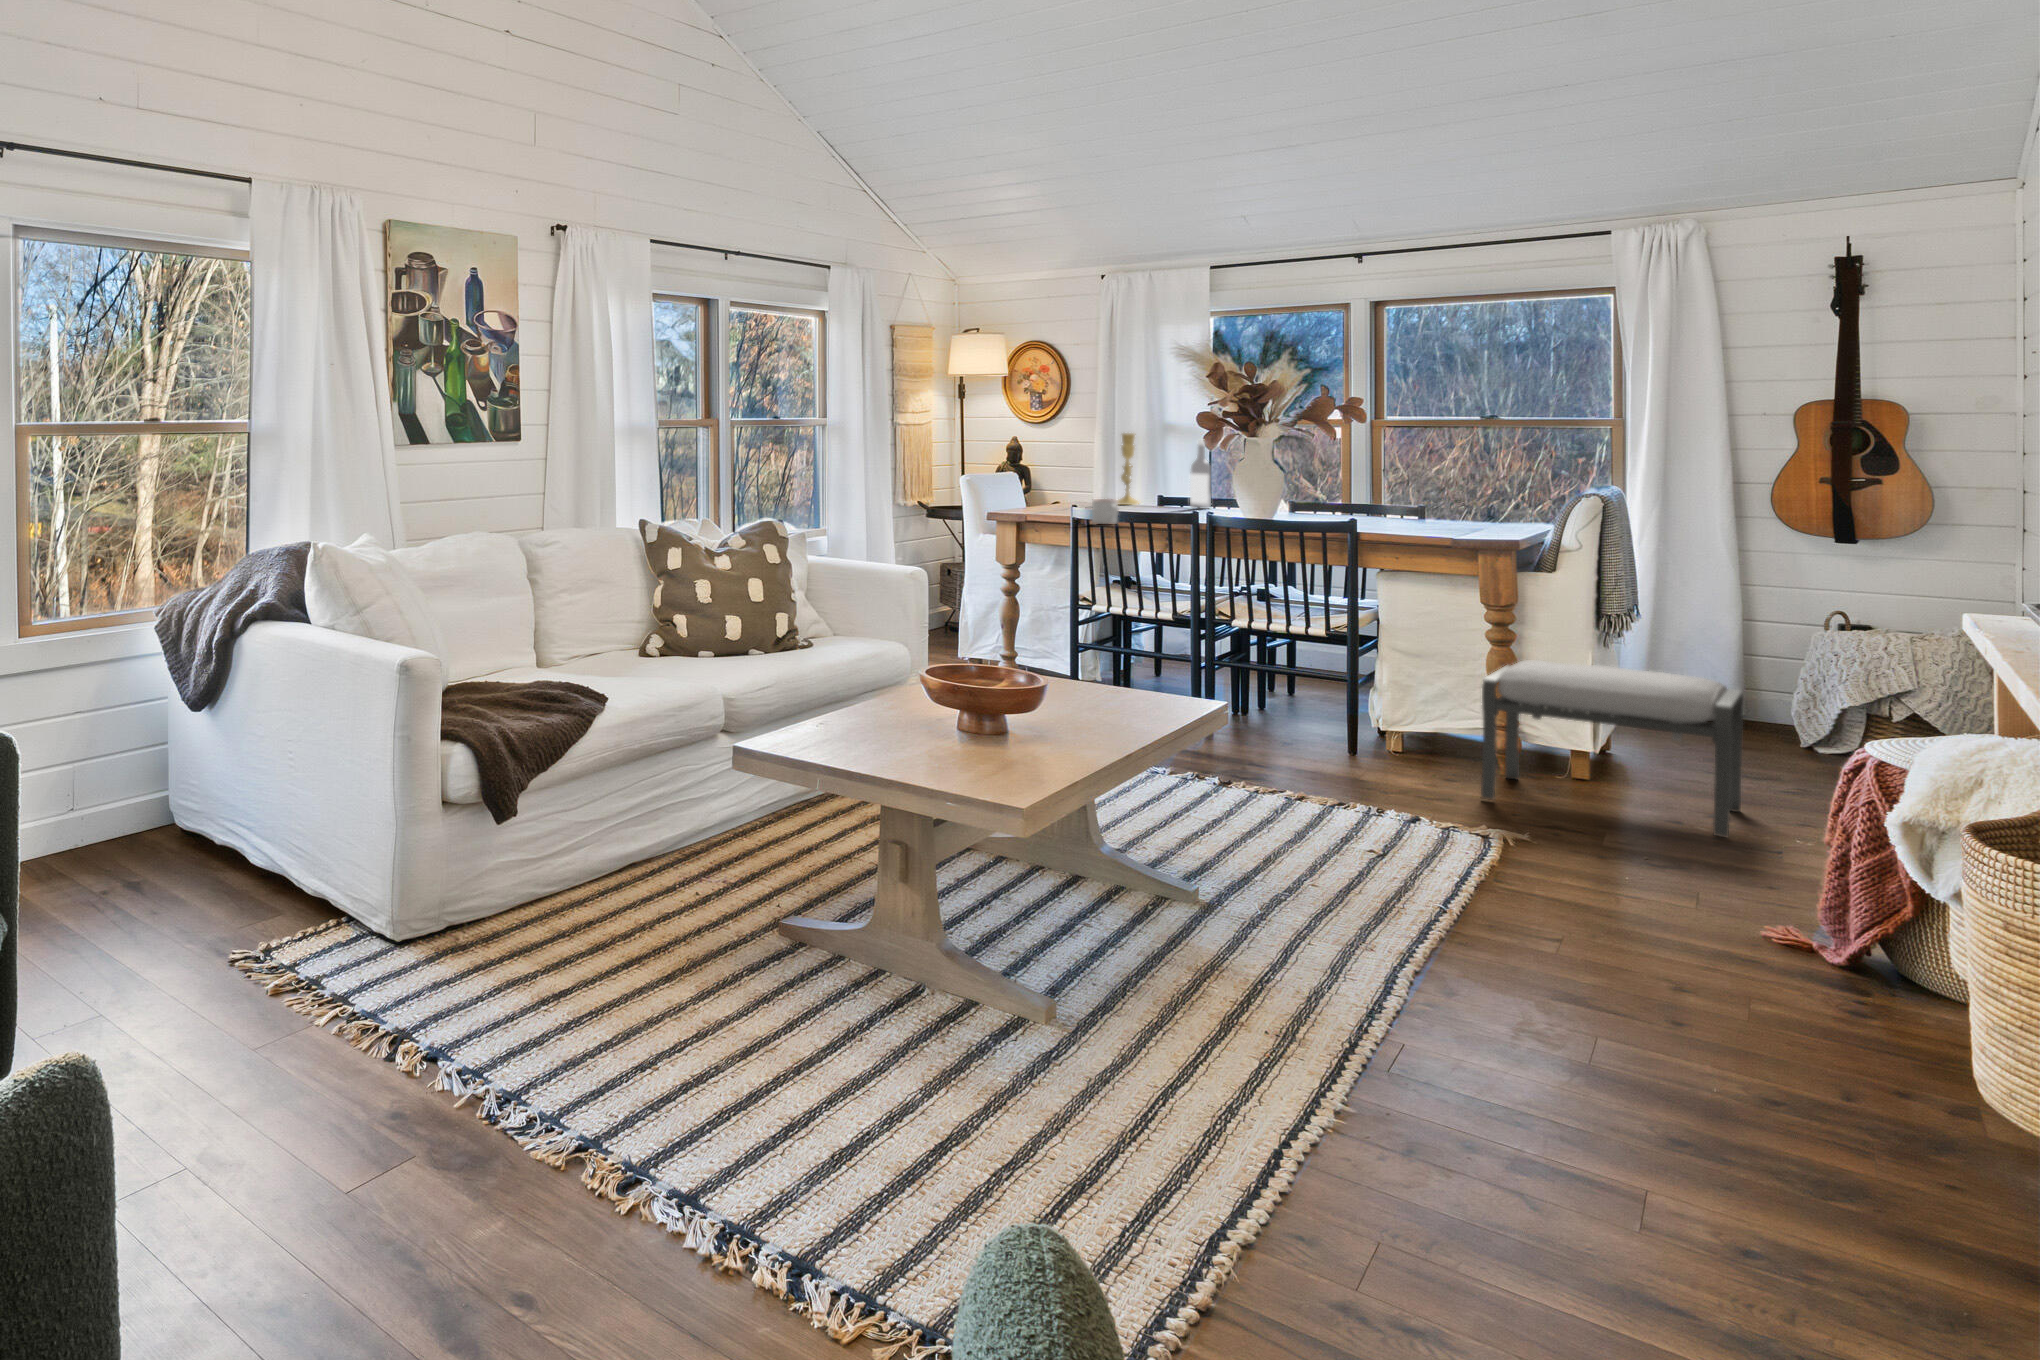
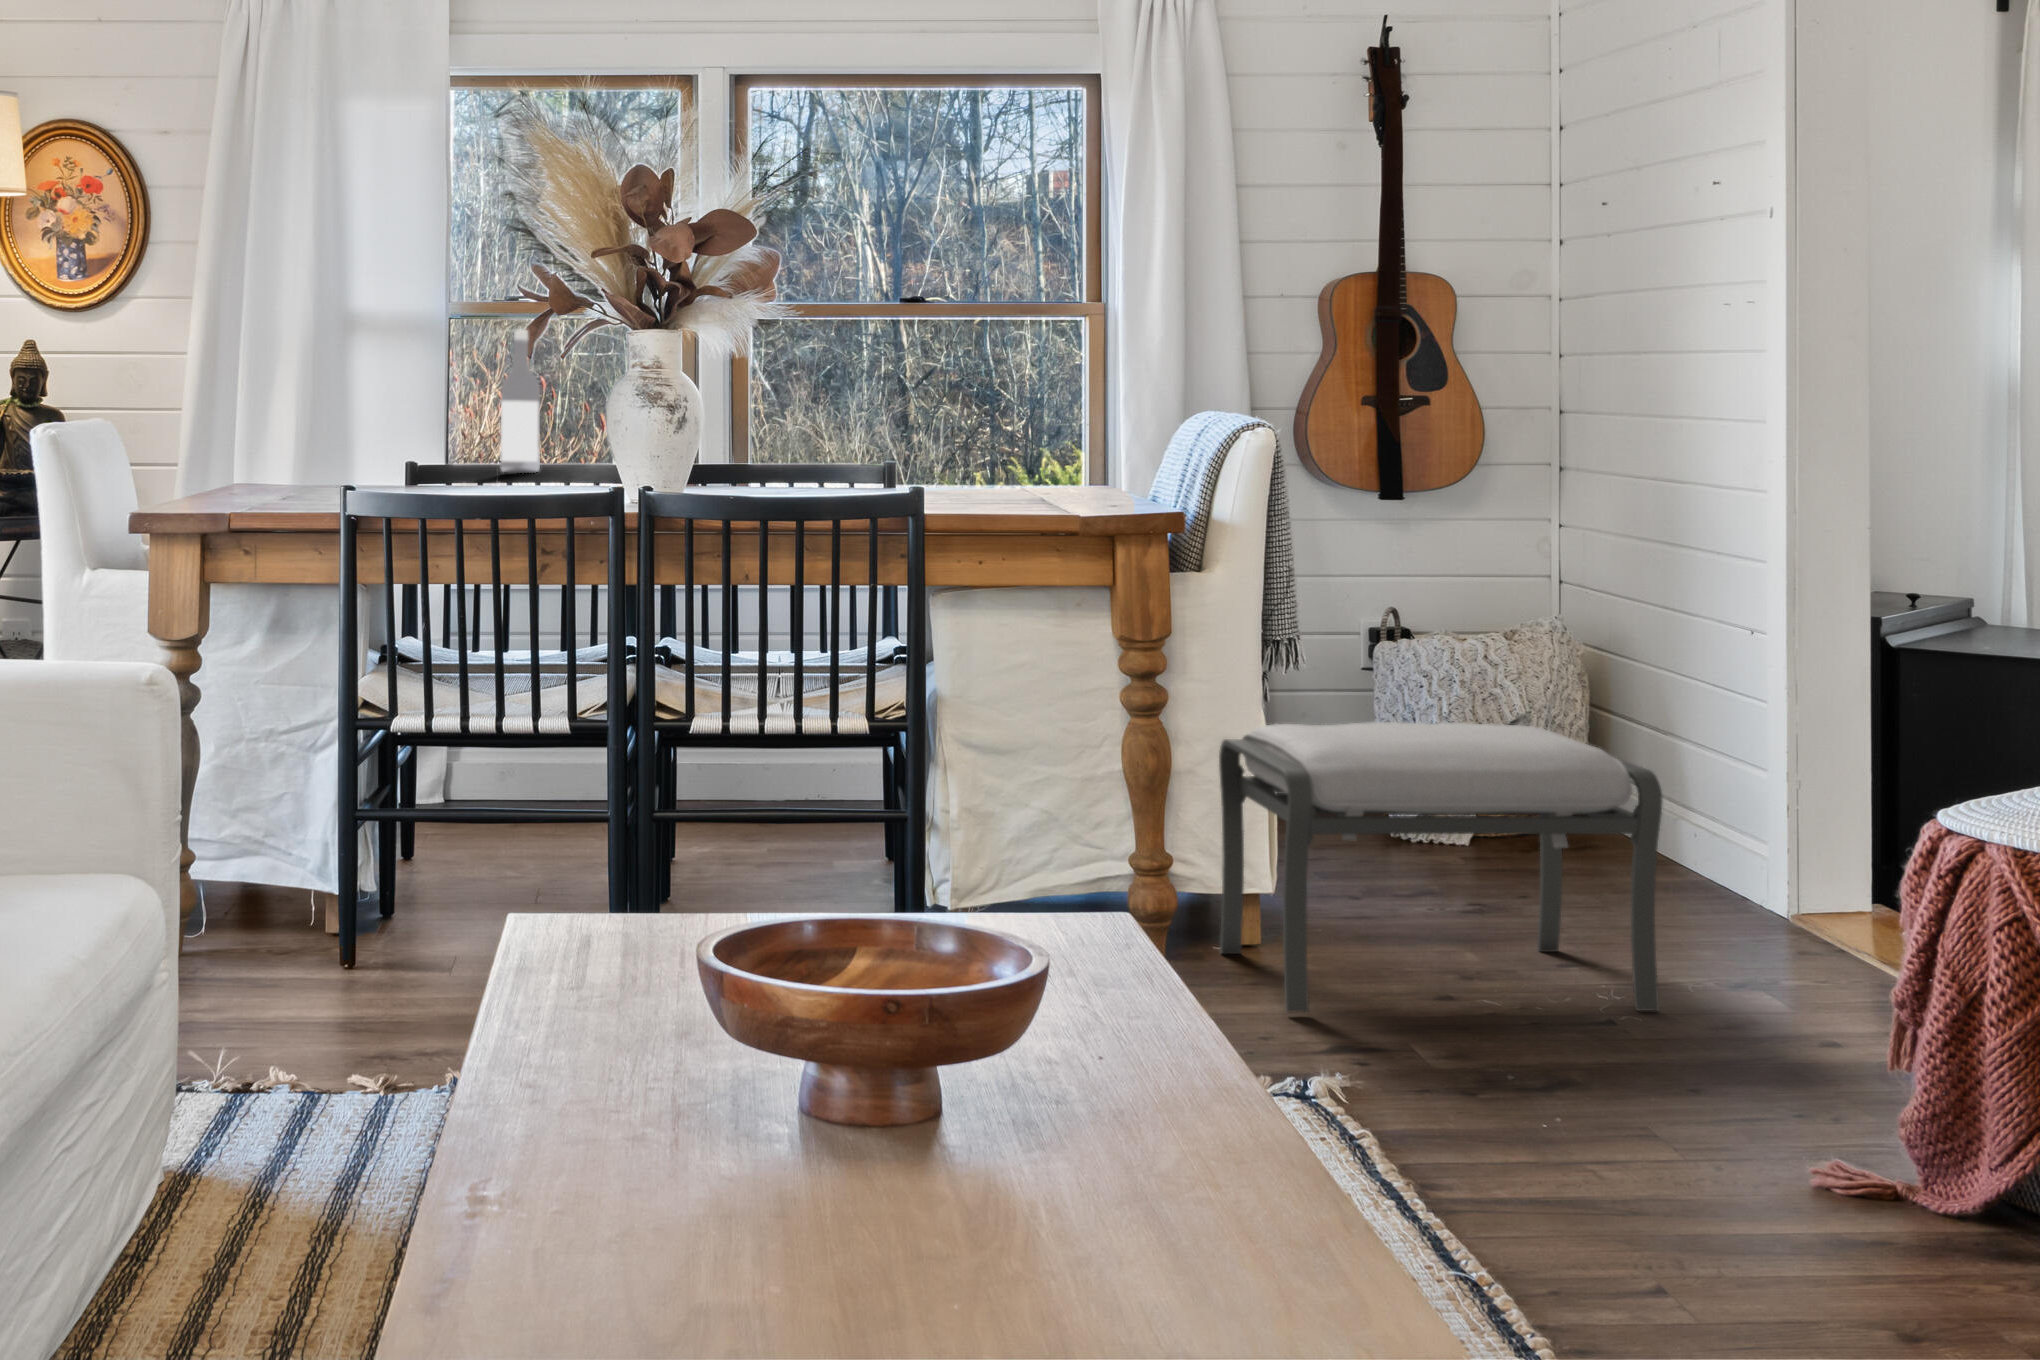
candlestick: present [1118,433,1139,505] -> none [247,329,315,476]
mug: present [1092,499,1118,524] -> none [453,449,522,507]

